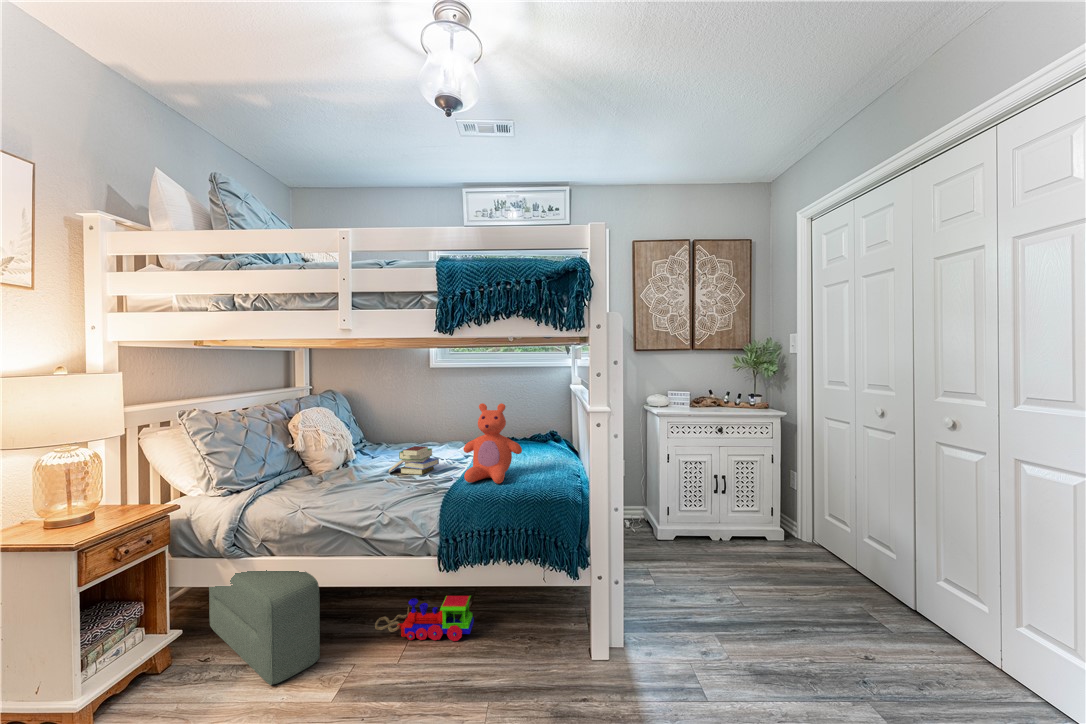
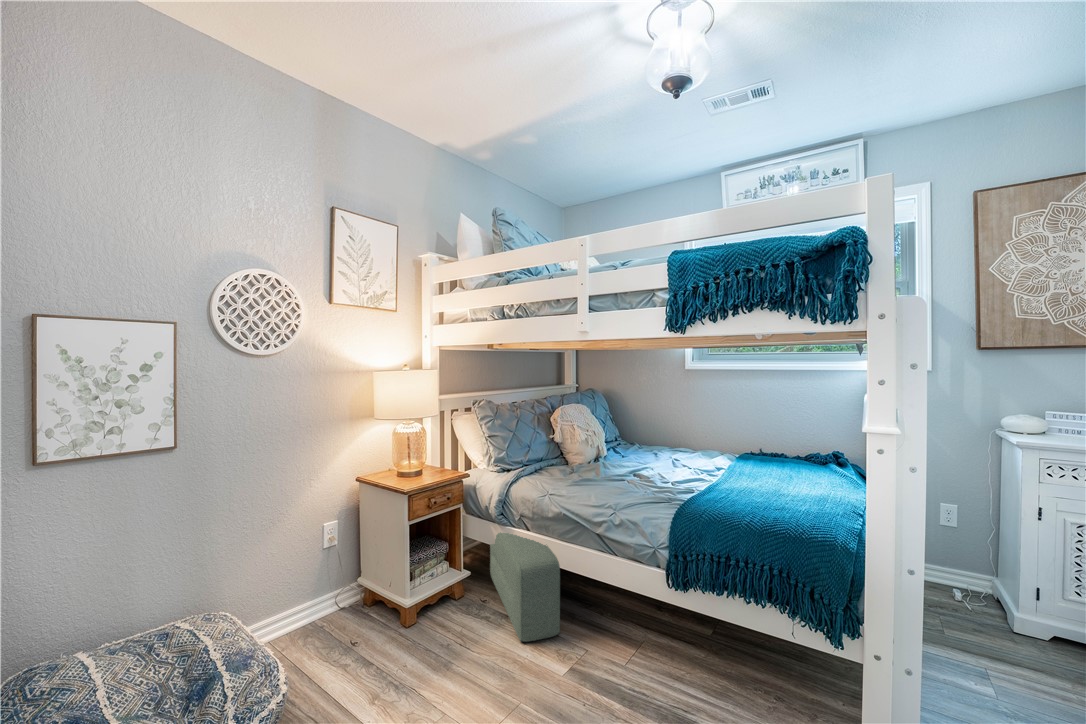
teddy bear: present [463,403,522,484] -> none [703,410,777,504]
book: present [389,446,439,475] -> none [631,450,682,480]
toy train: present [375,596,474,641] -> none [610,605,710,667]

